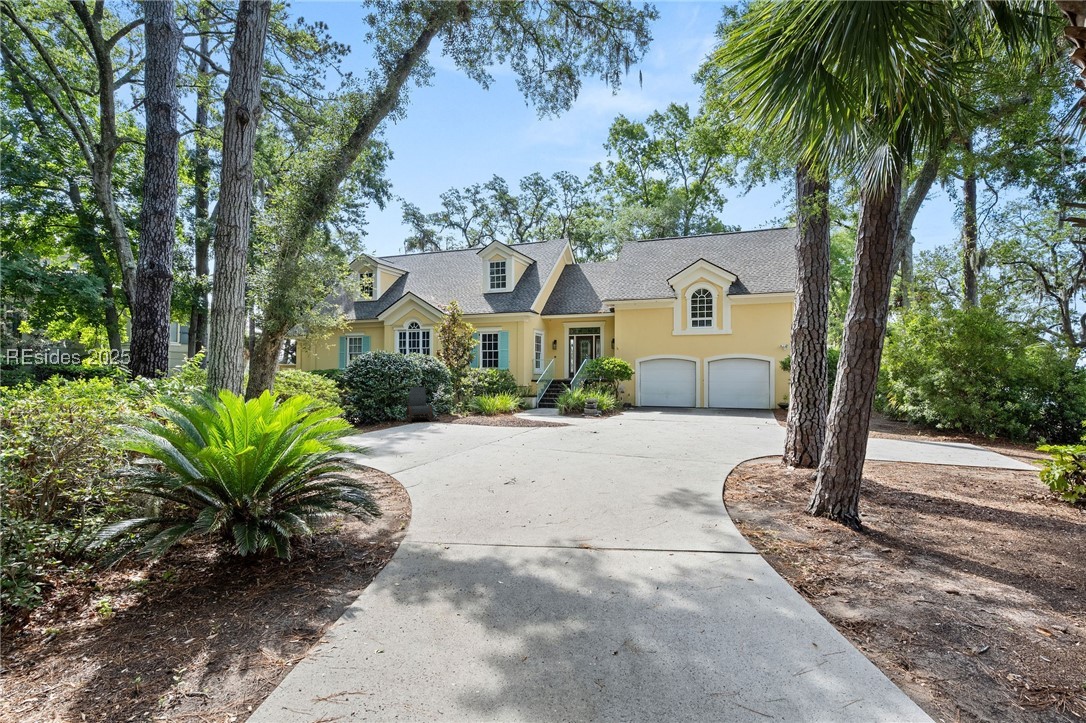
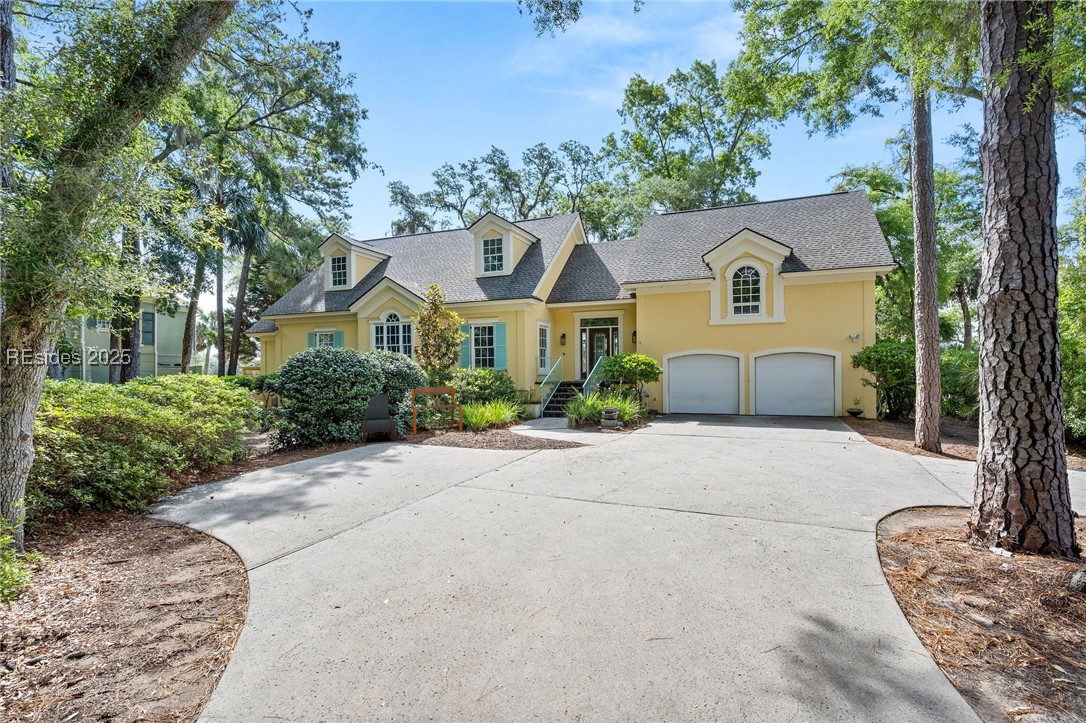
bench: none [439,382,479,418] -> present [410,386,462,434]

